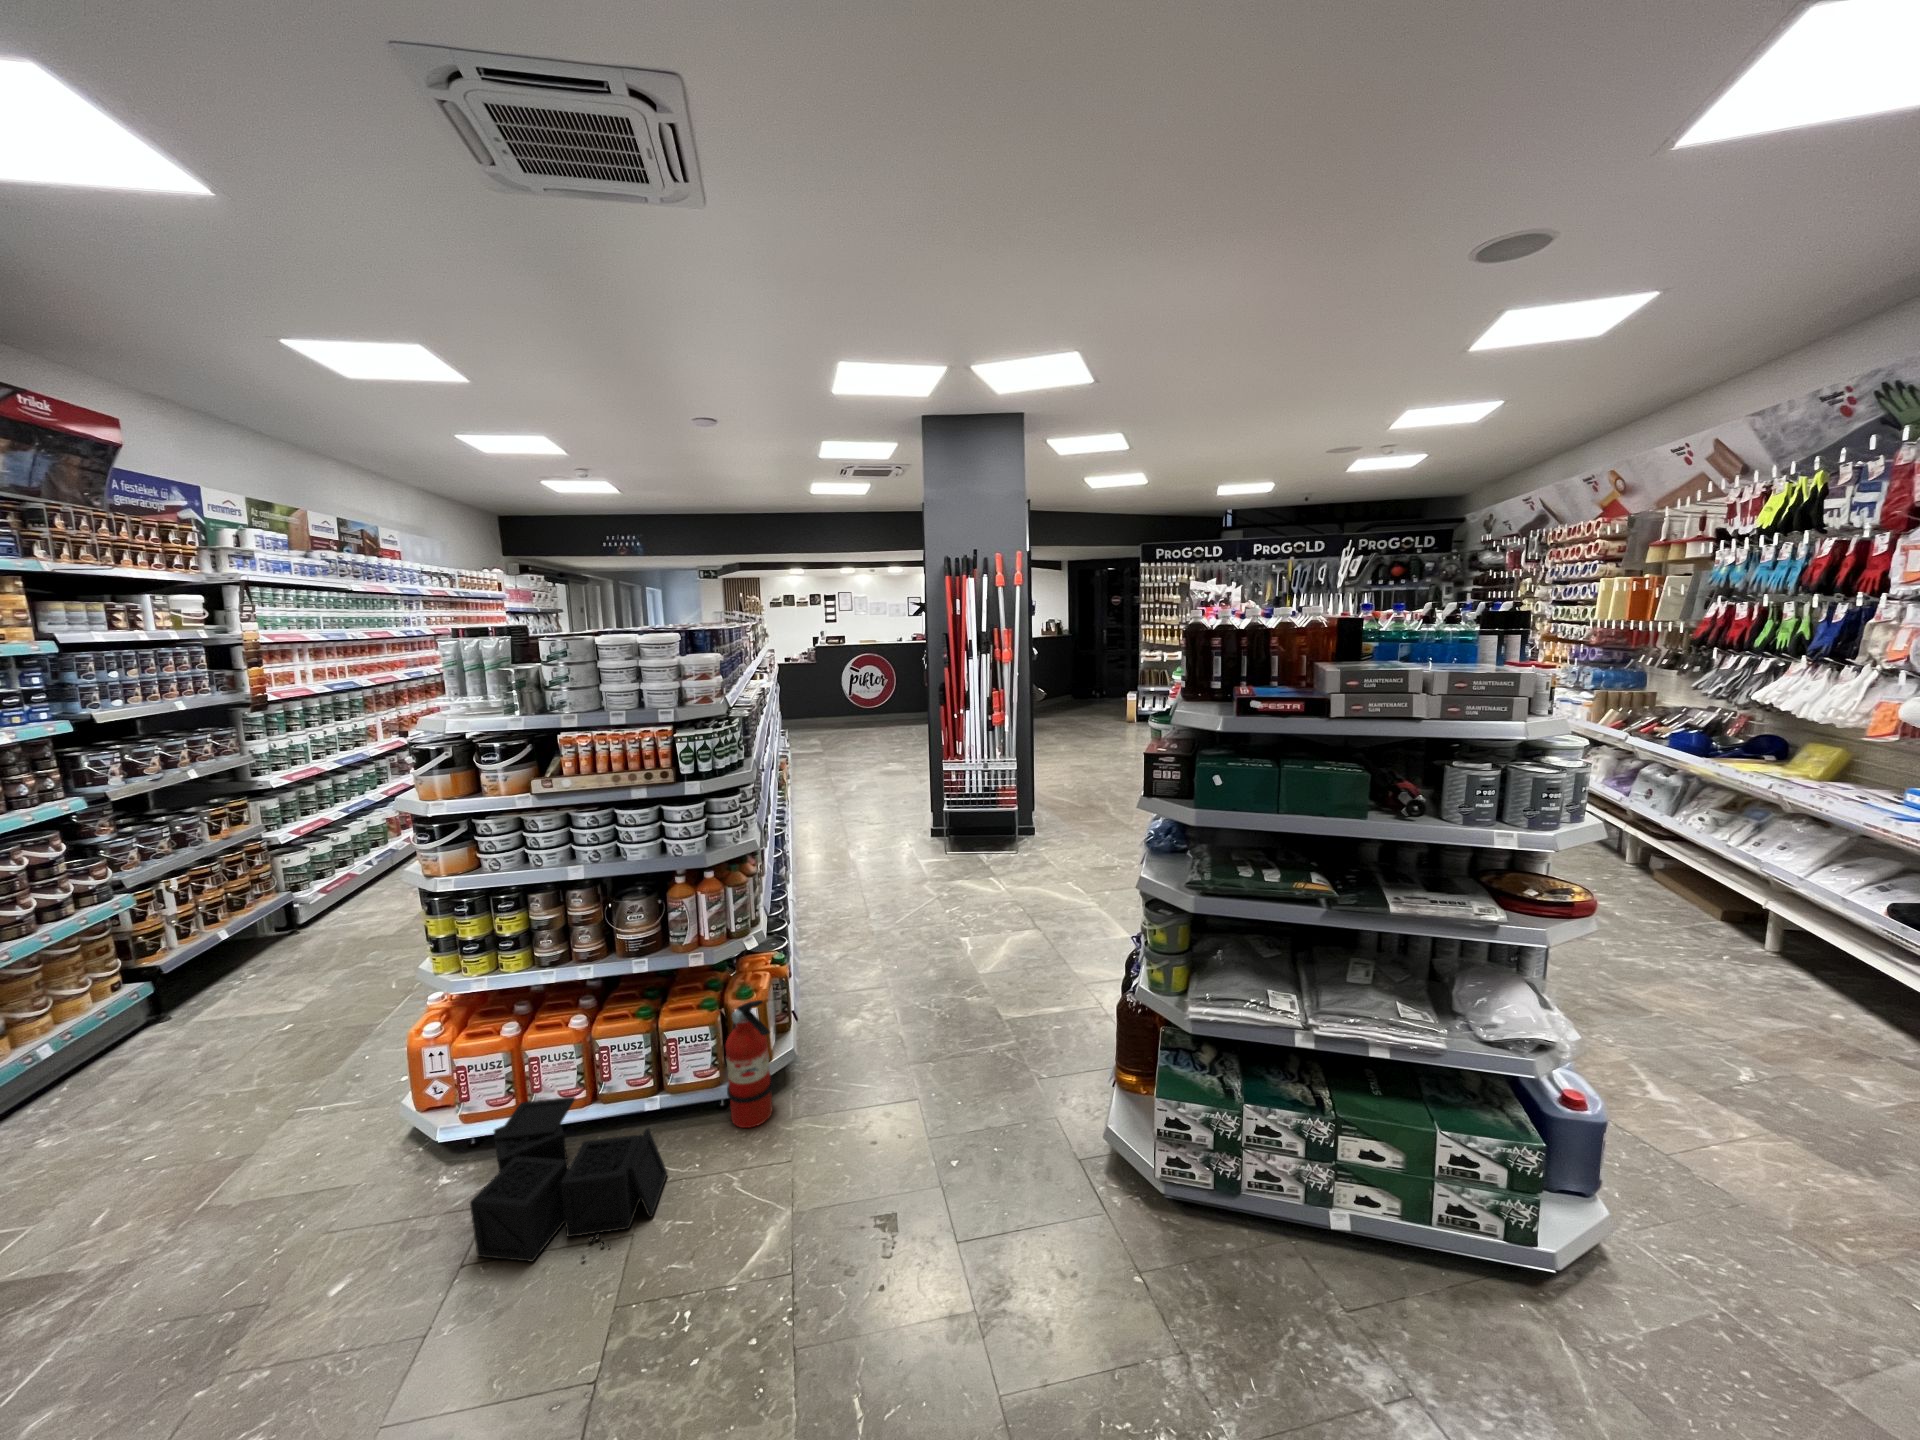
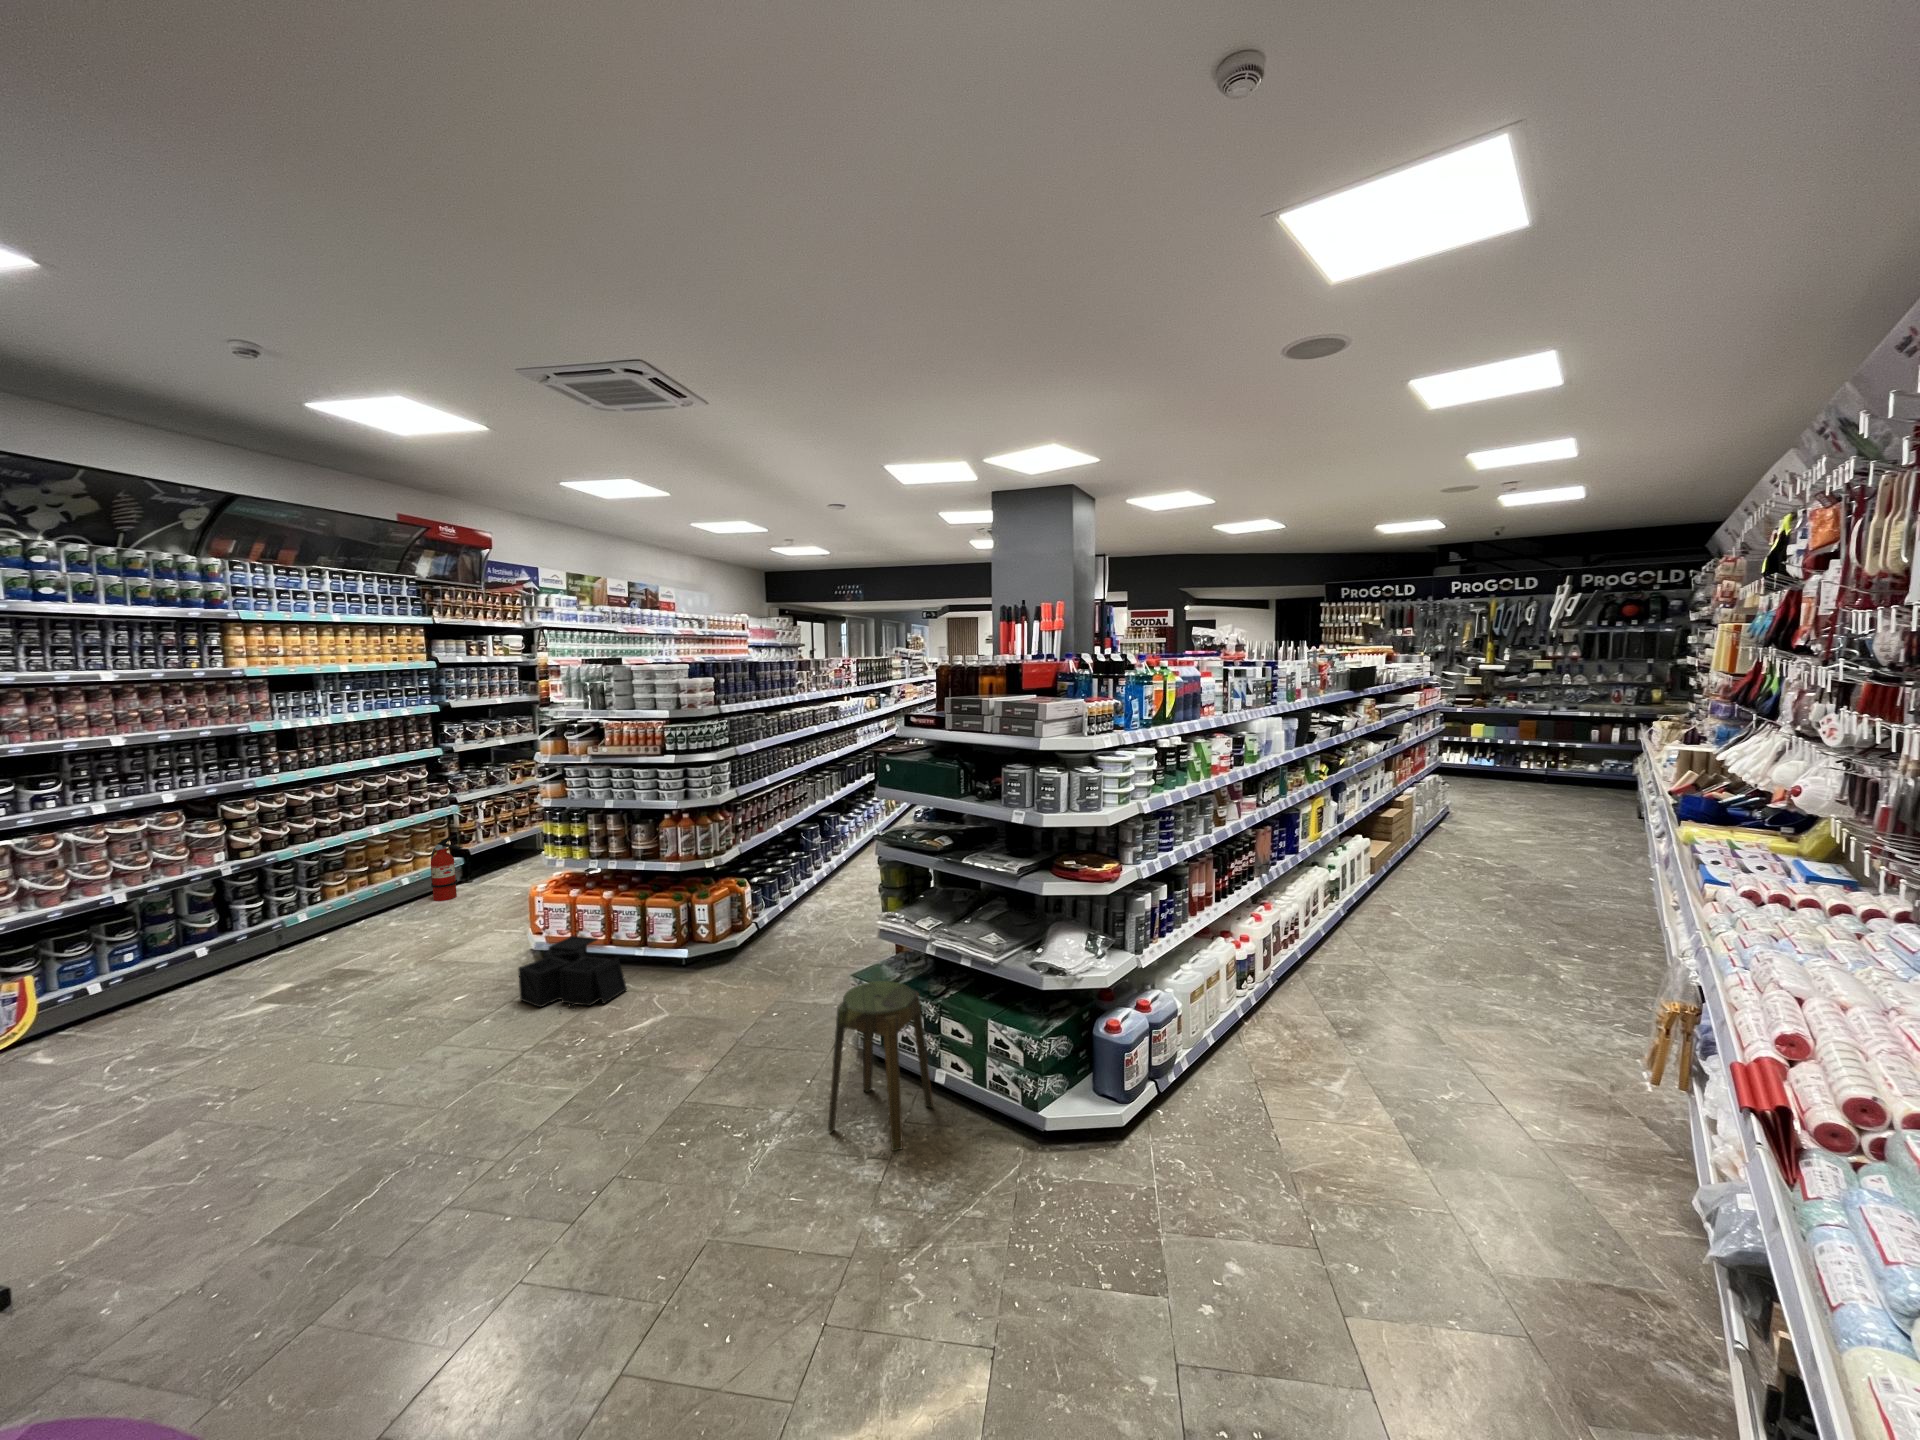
fire extinguisher: present [726,1000,774,1128] -> present [431,835,462,901]
stool: none [1209,1097,1376,1364] -> present [828,981,933,1151]

